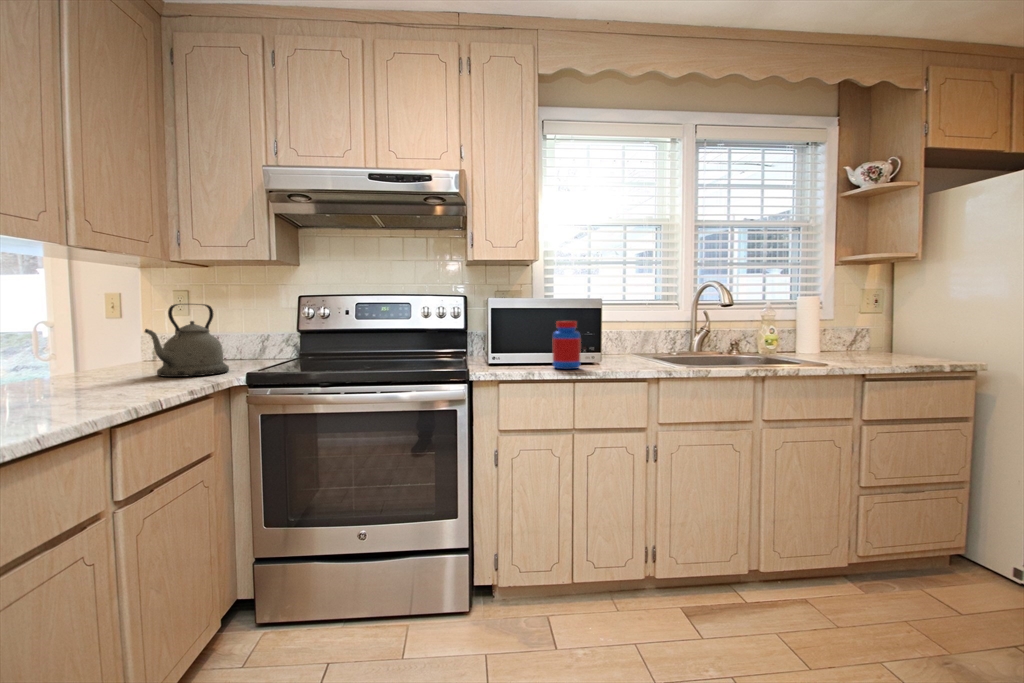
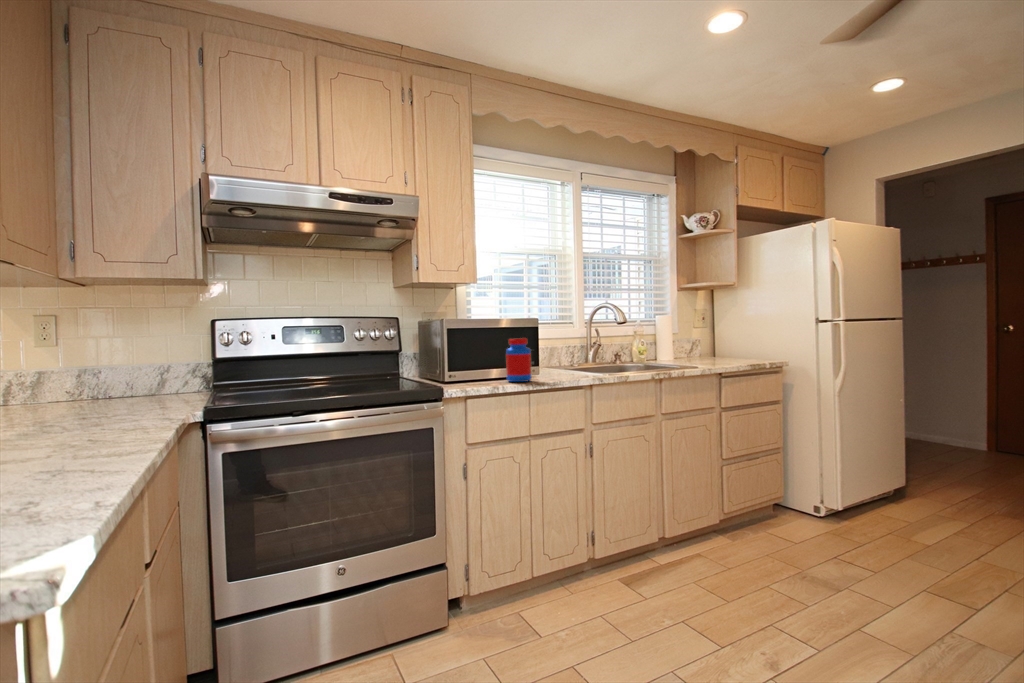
kettle: present [145,304,229,377] -> none [72,329,165,419]

